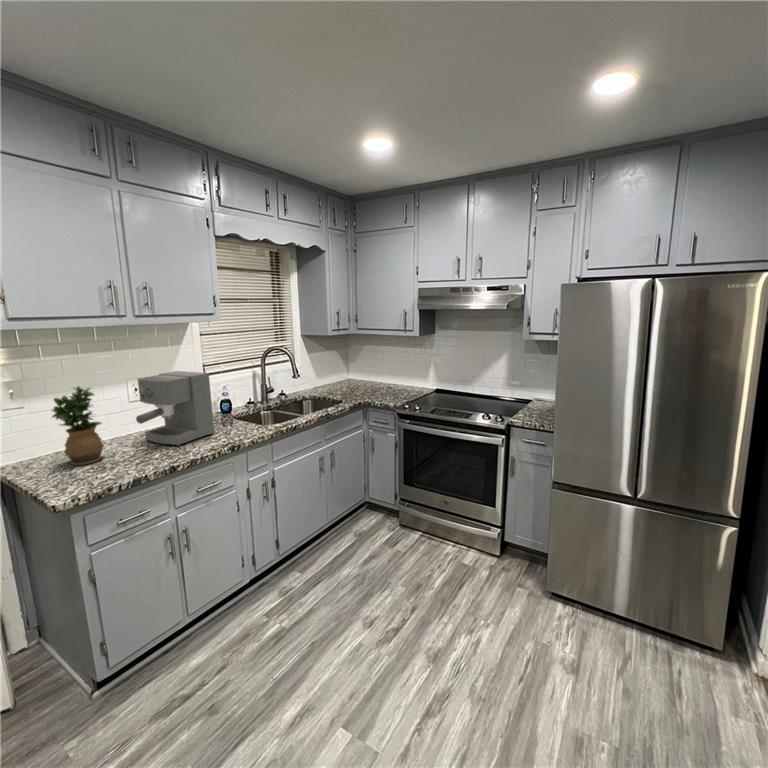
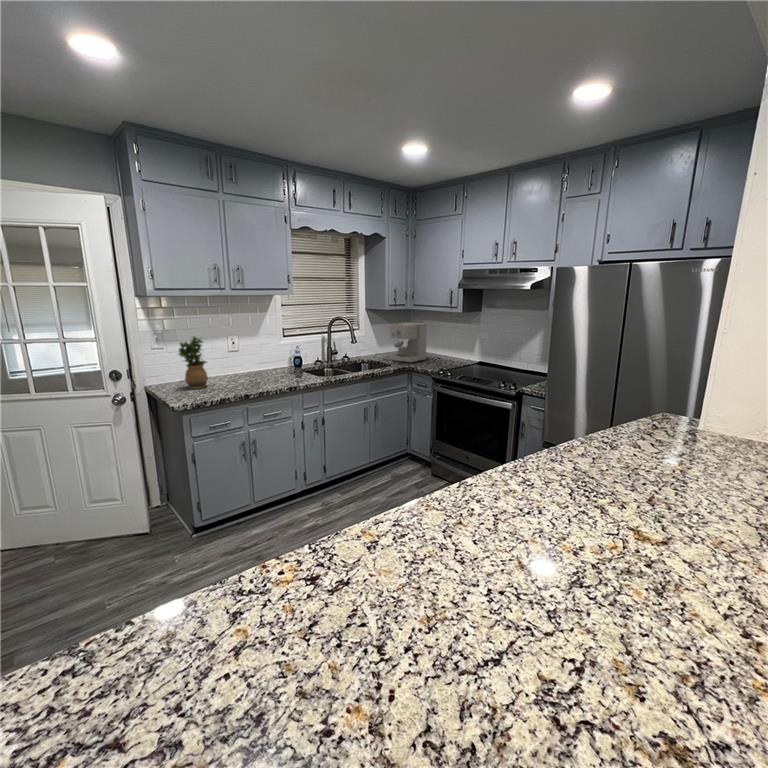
coffee maker: present [136,371,214,446] -> present [390,323,427,363]

